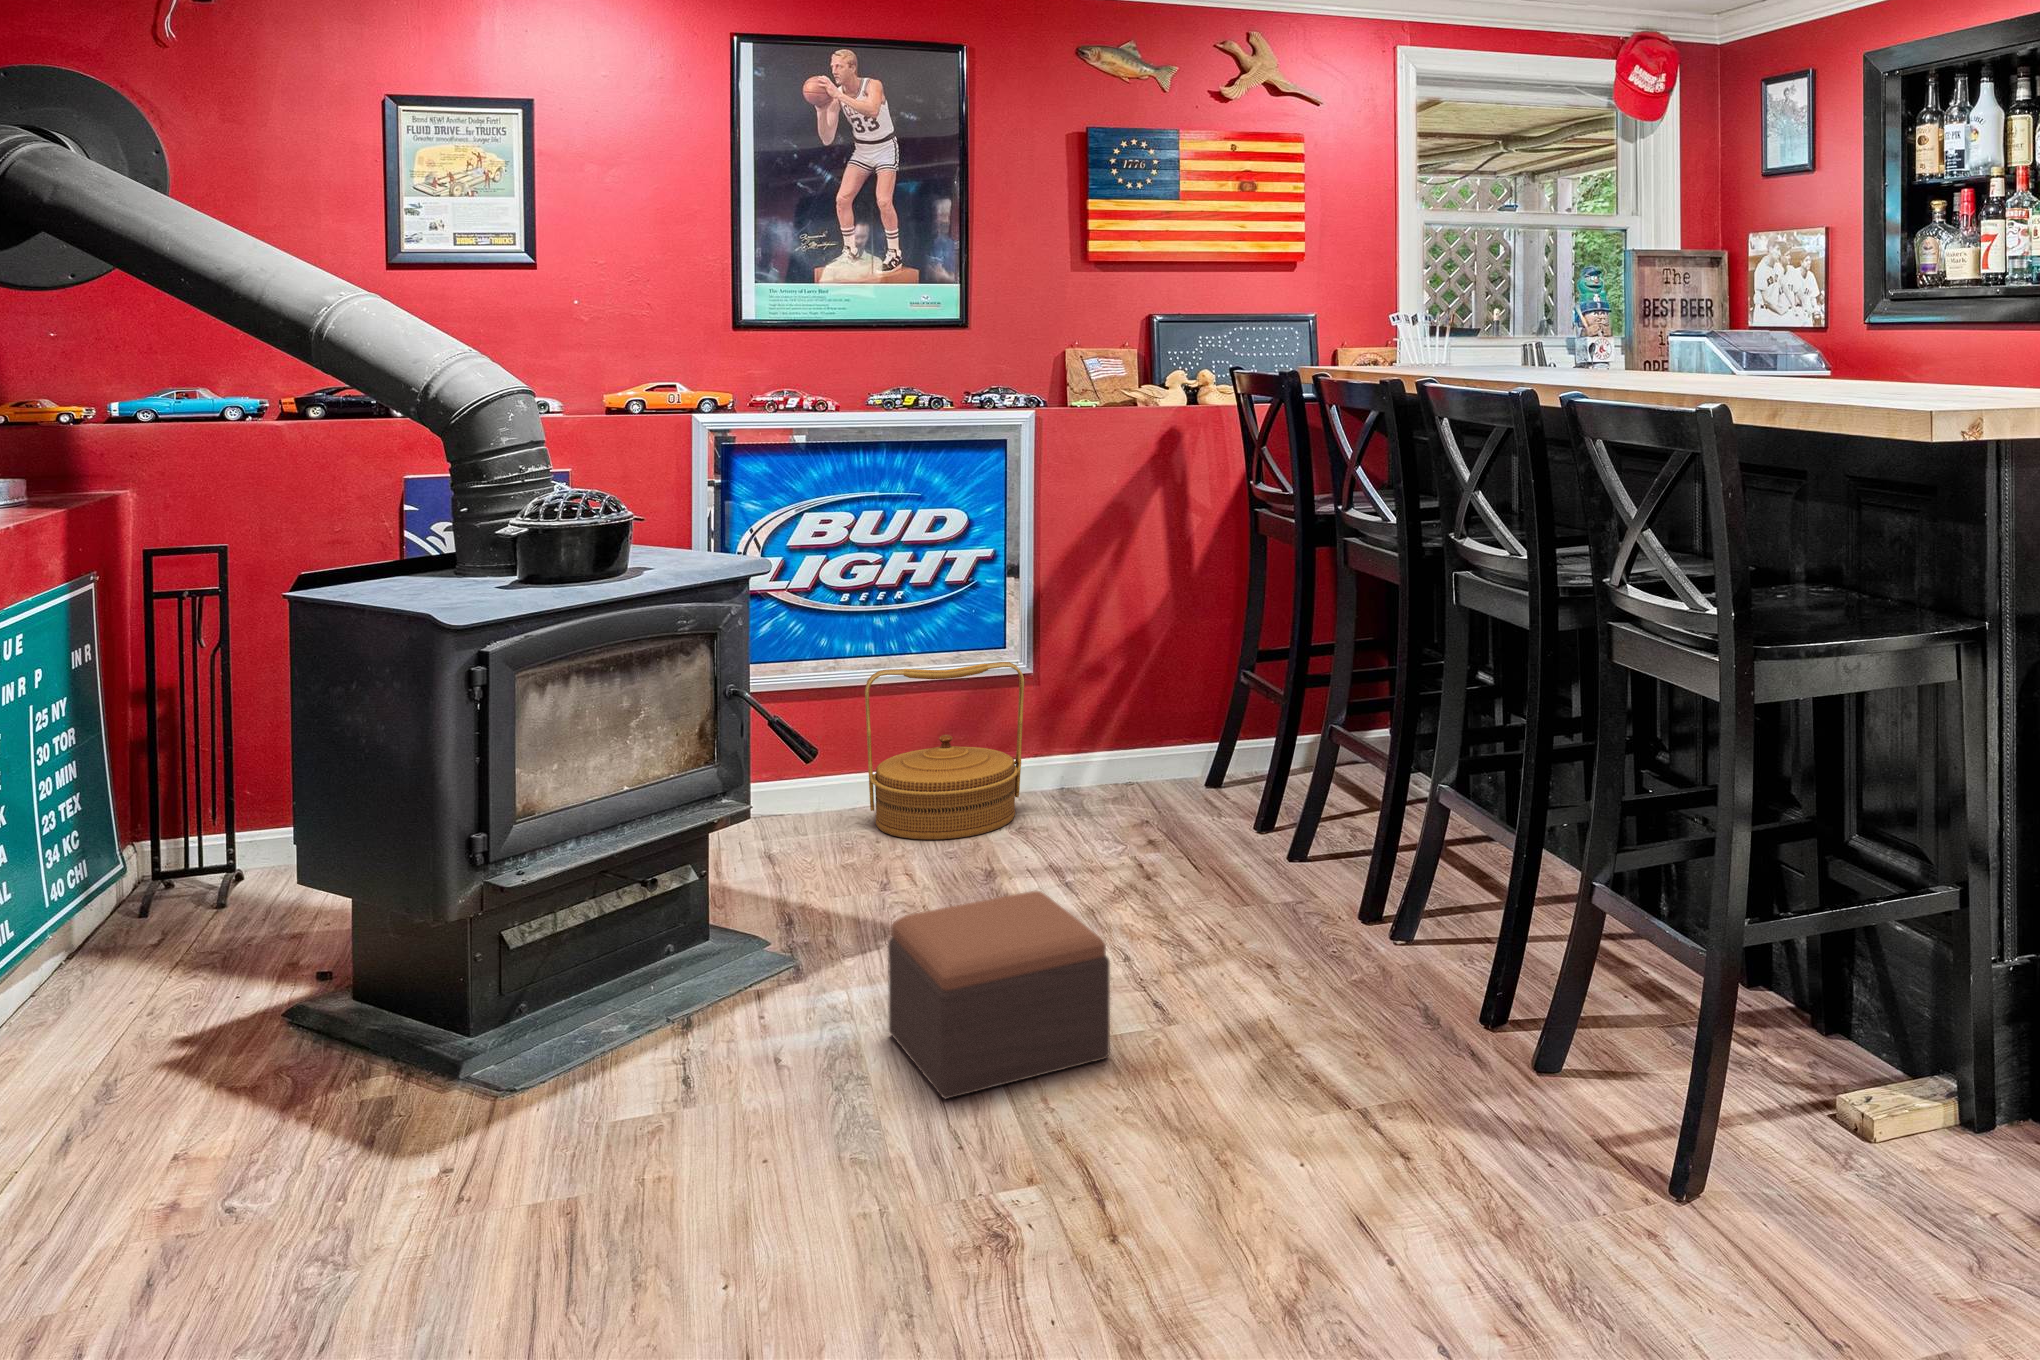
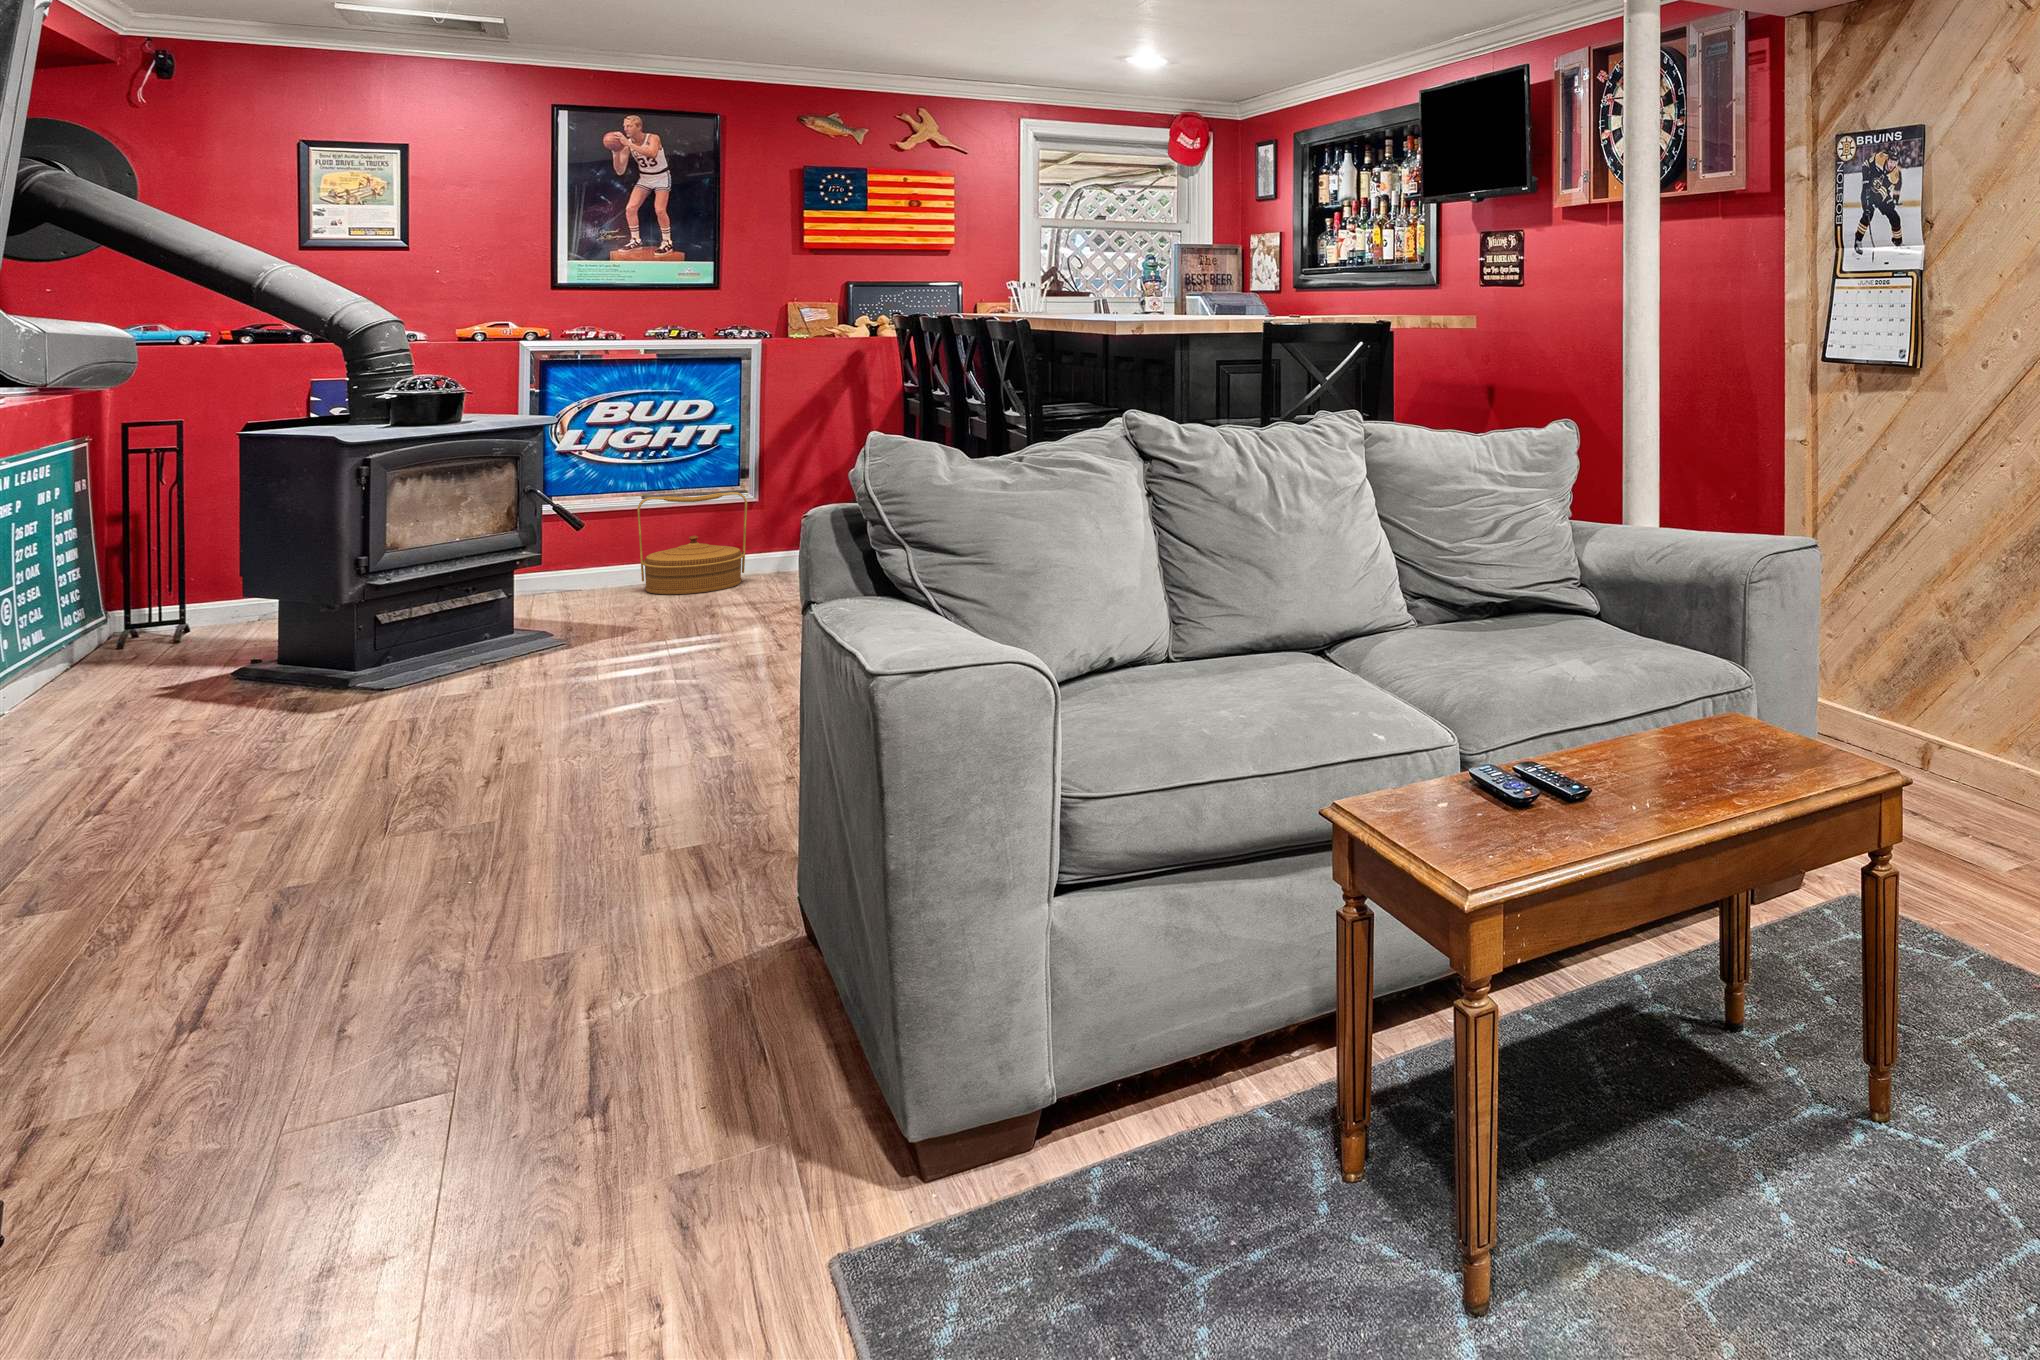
footstool: present [888,891,1110,1099] -> none [616,586,739,676]

